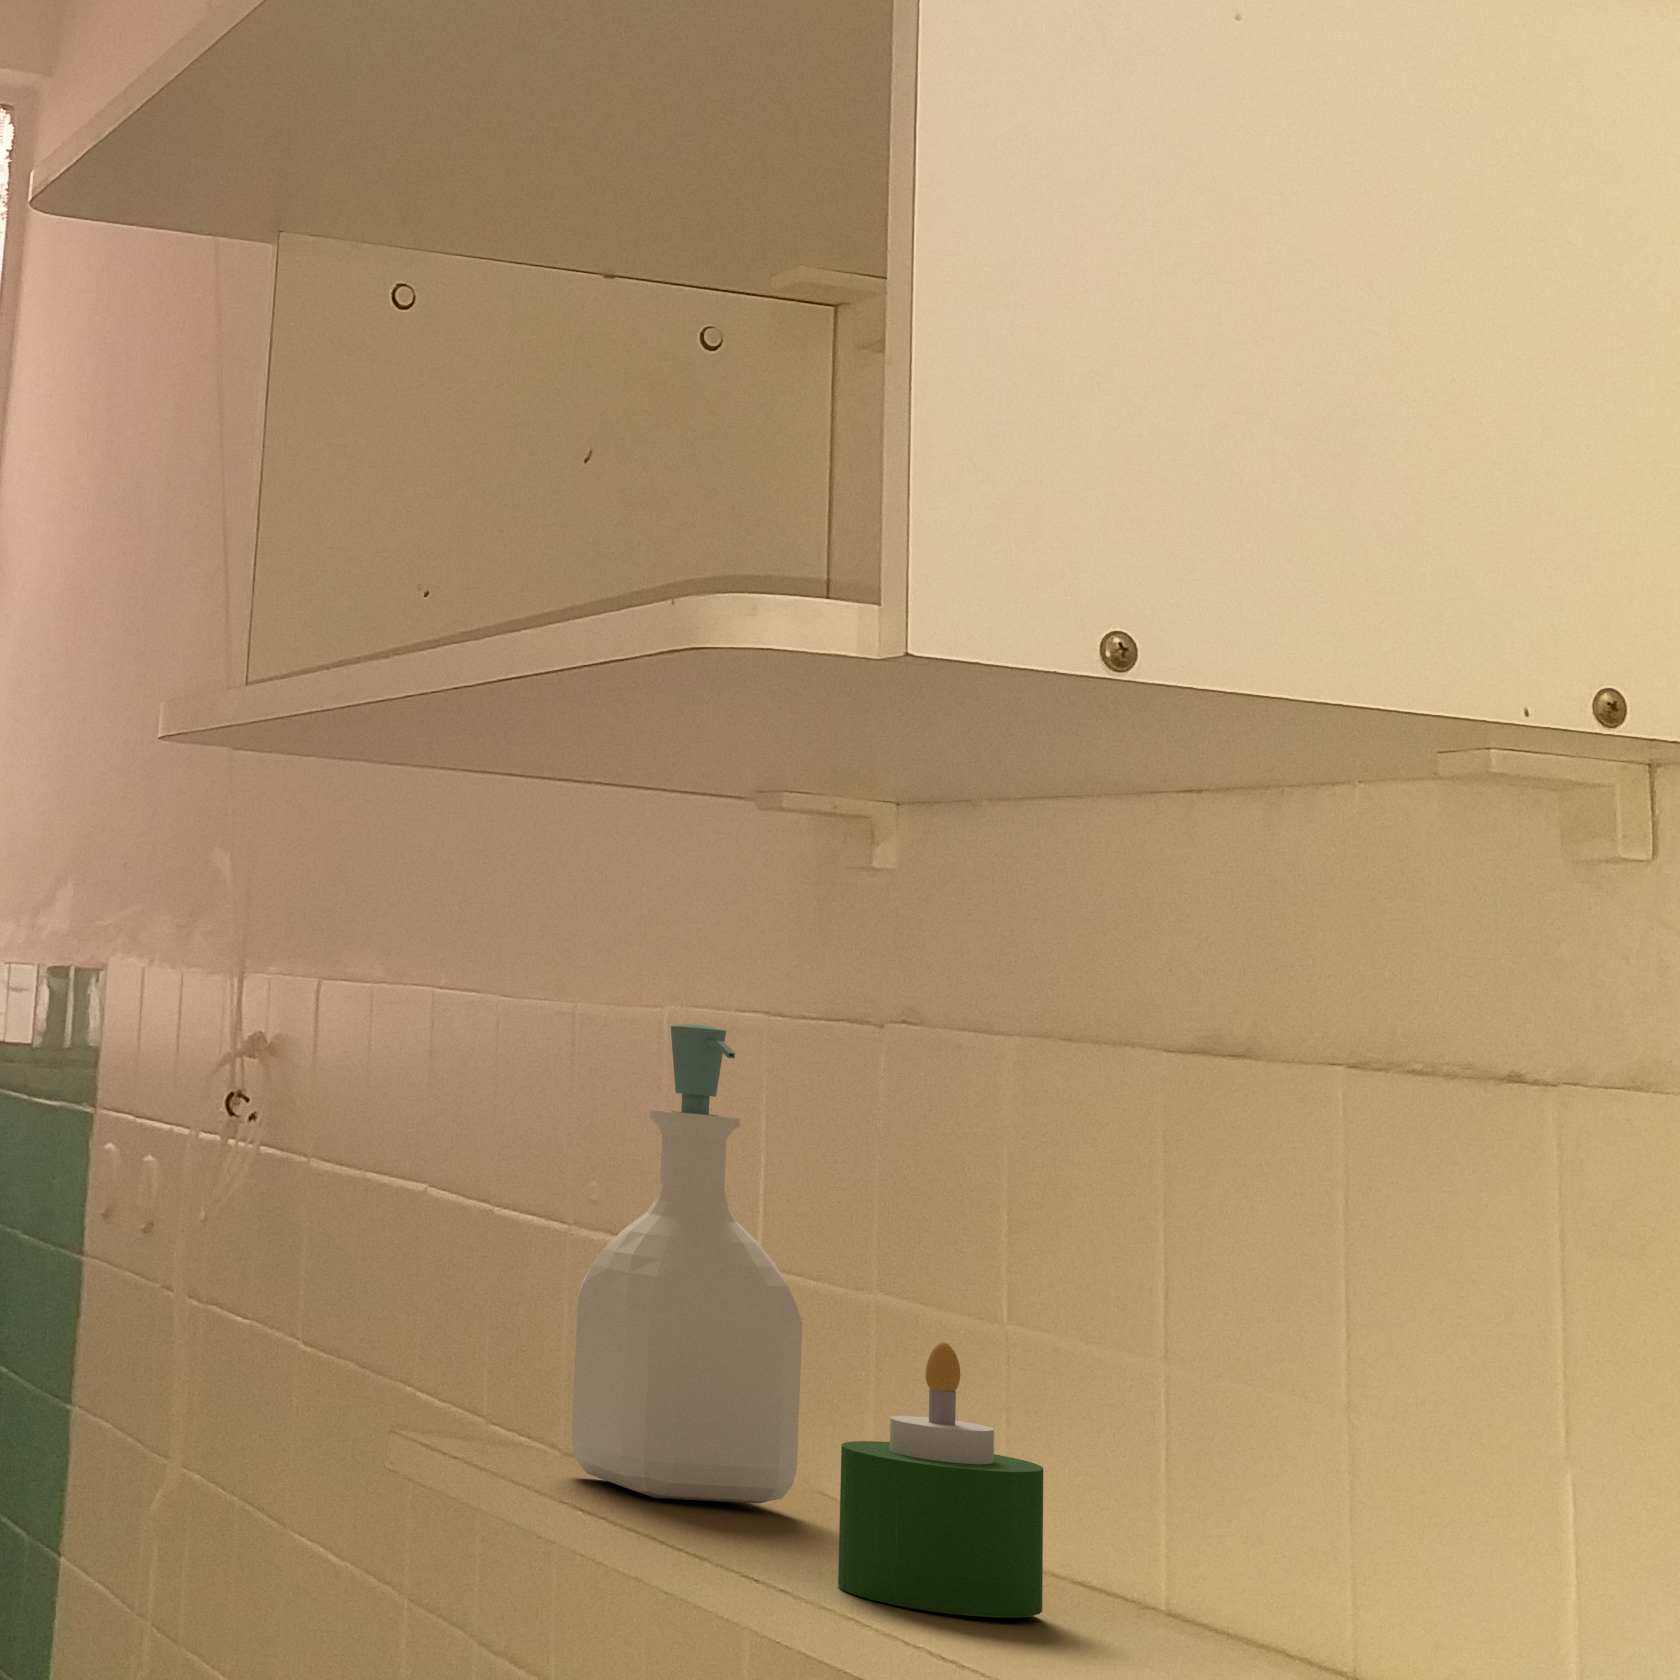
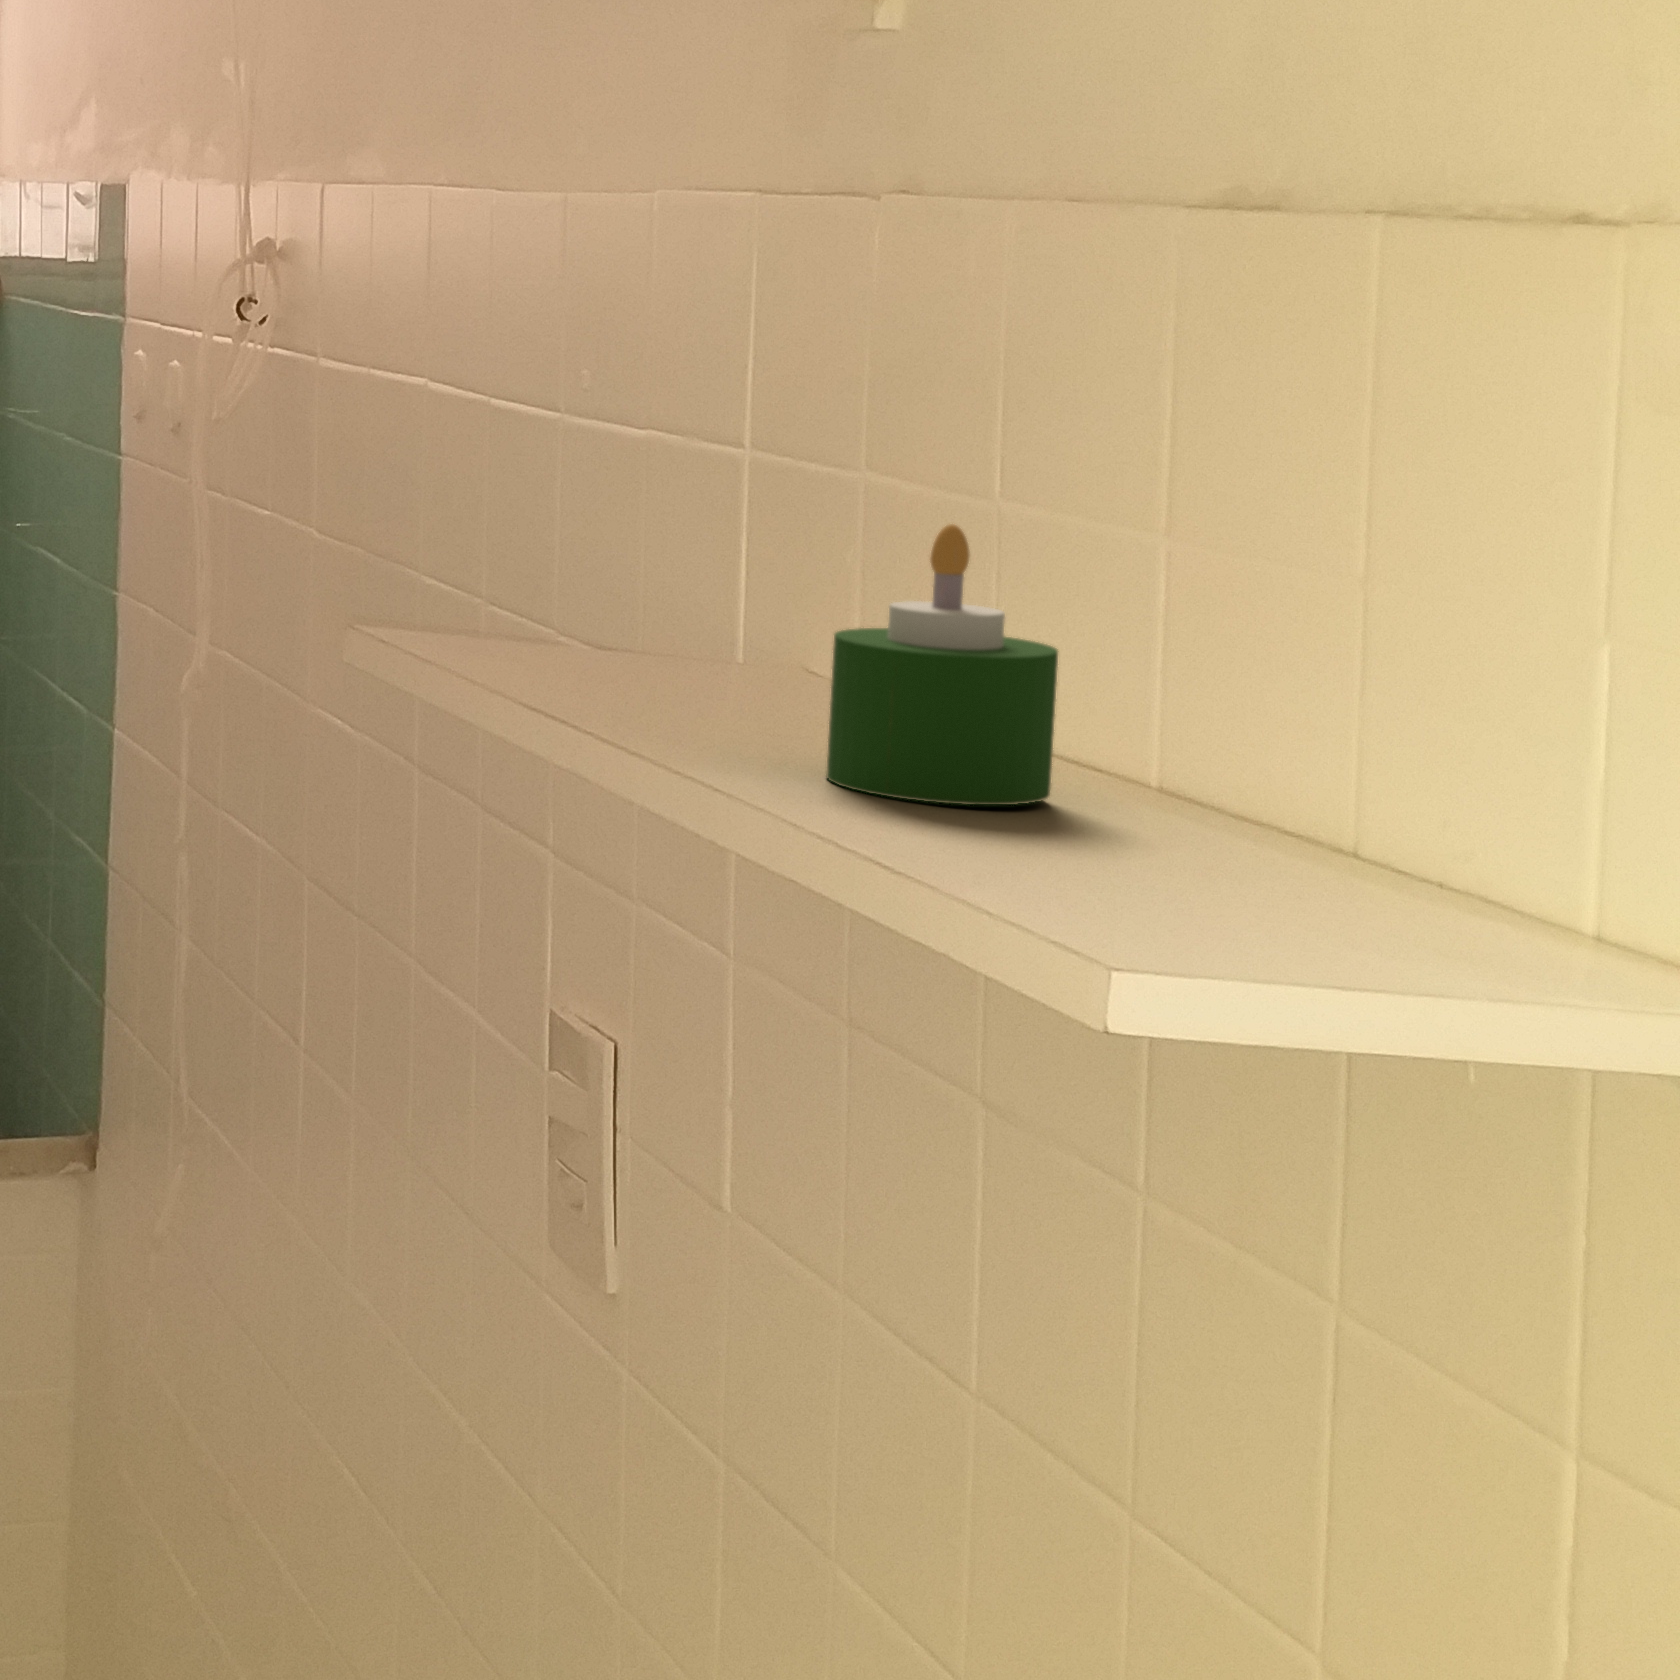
soap bottle: present [571,1024,802,1503] -> none [559,197,808,686]

